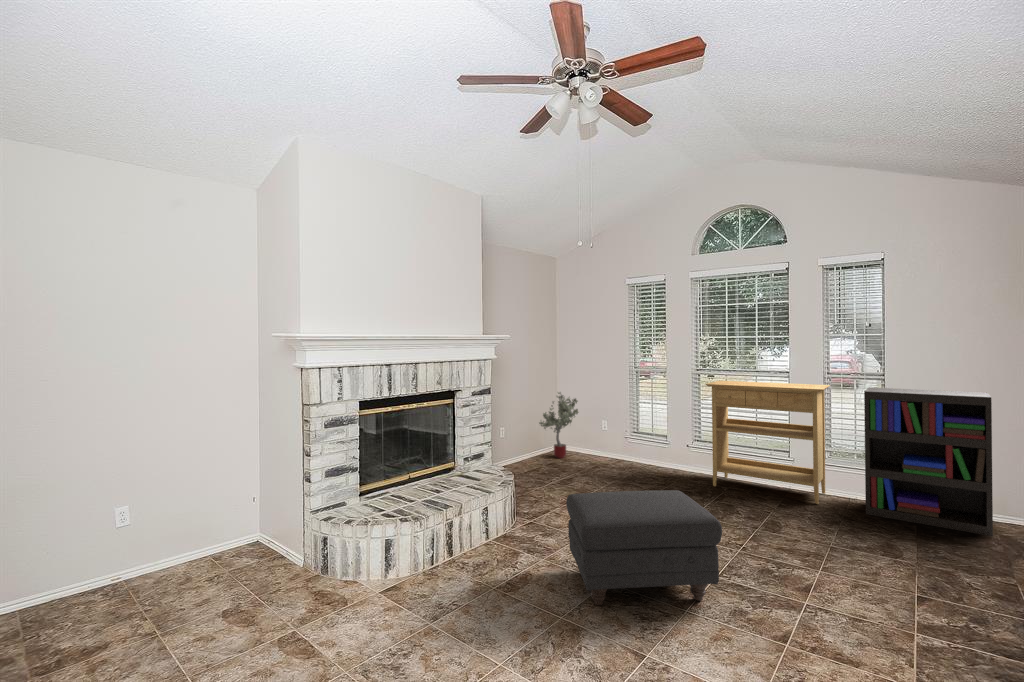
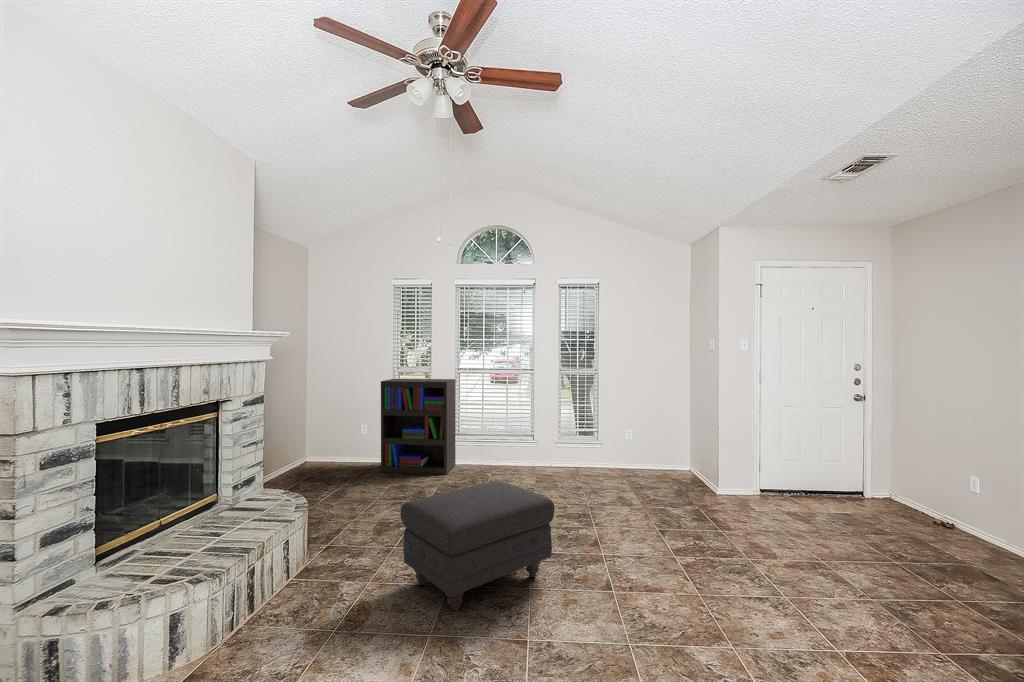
console table: present [706,381,830,504] -> none [473,379,565,476]
bookshelf: present [864,387,993,536] -> present [381,379,456,475]
potted tree: present [539,392,578,458] -> none [288,398,335,471]

